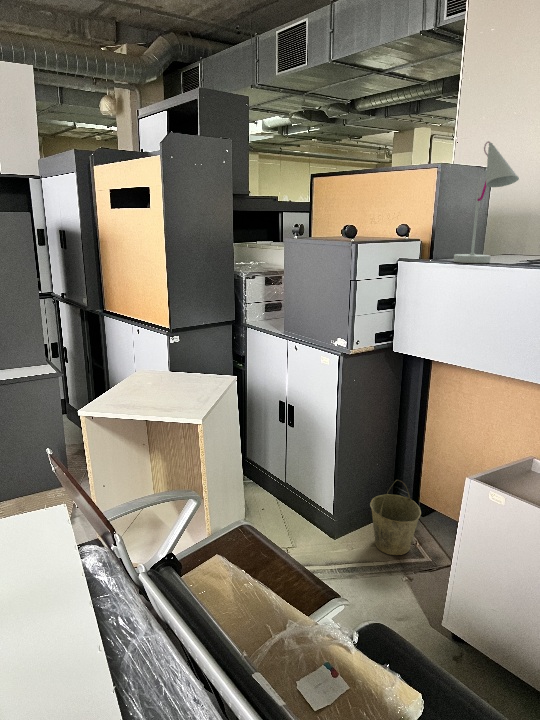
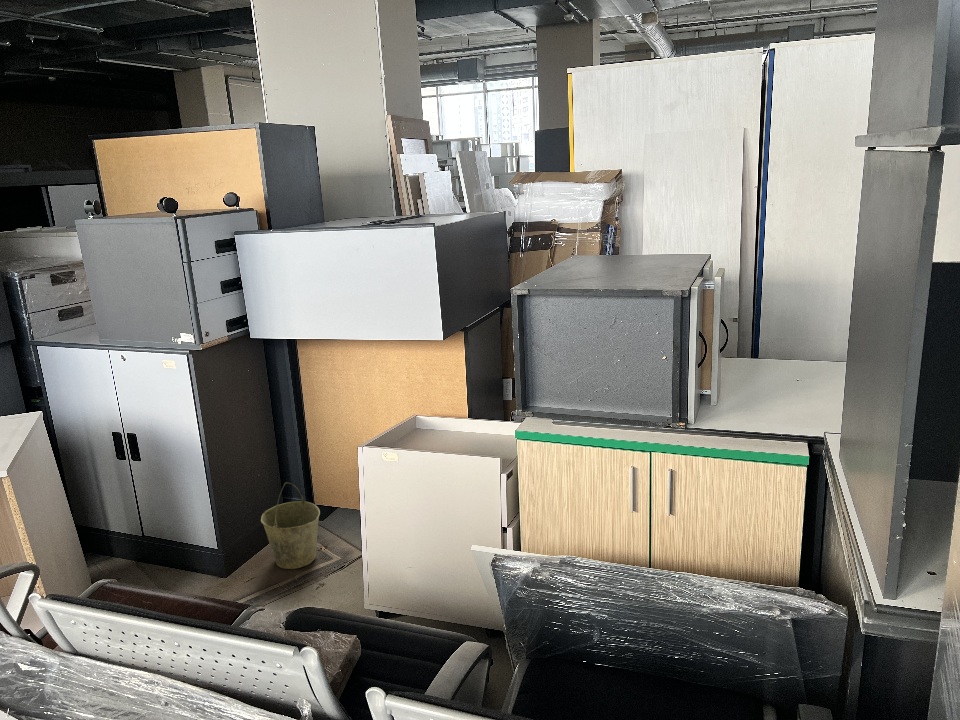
desk lamp: present [454,141,519,263] -> none [296,100,345,229]

